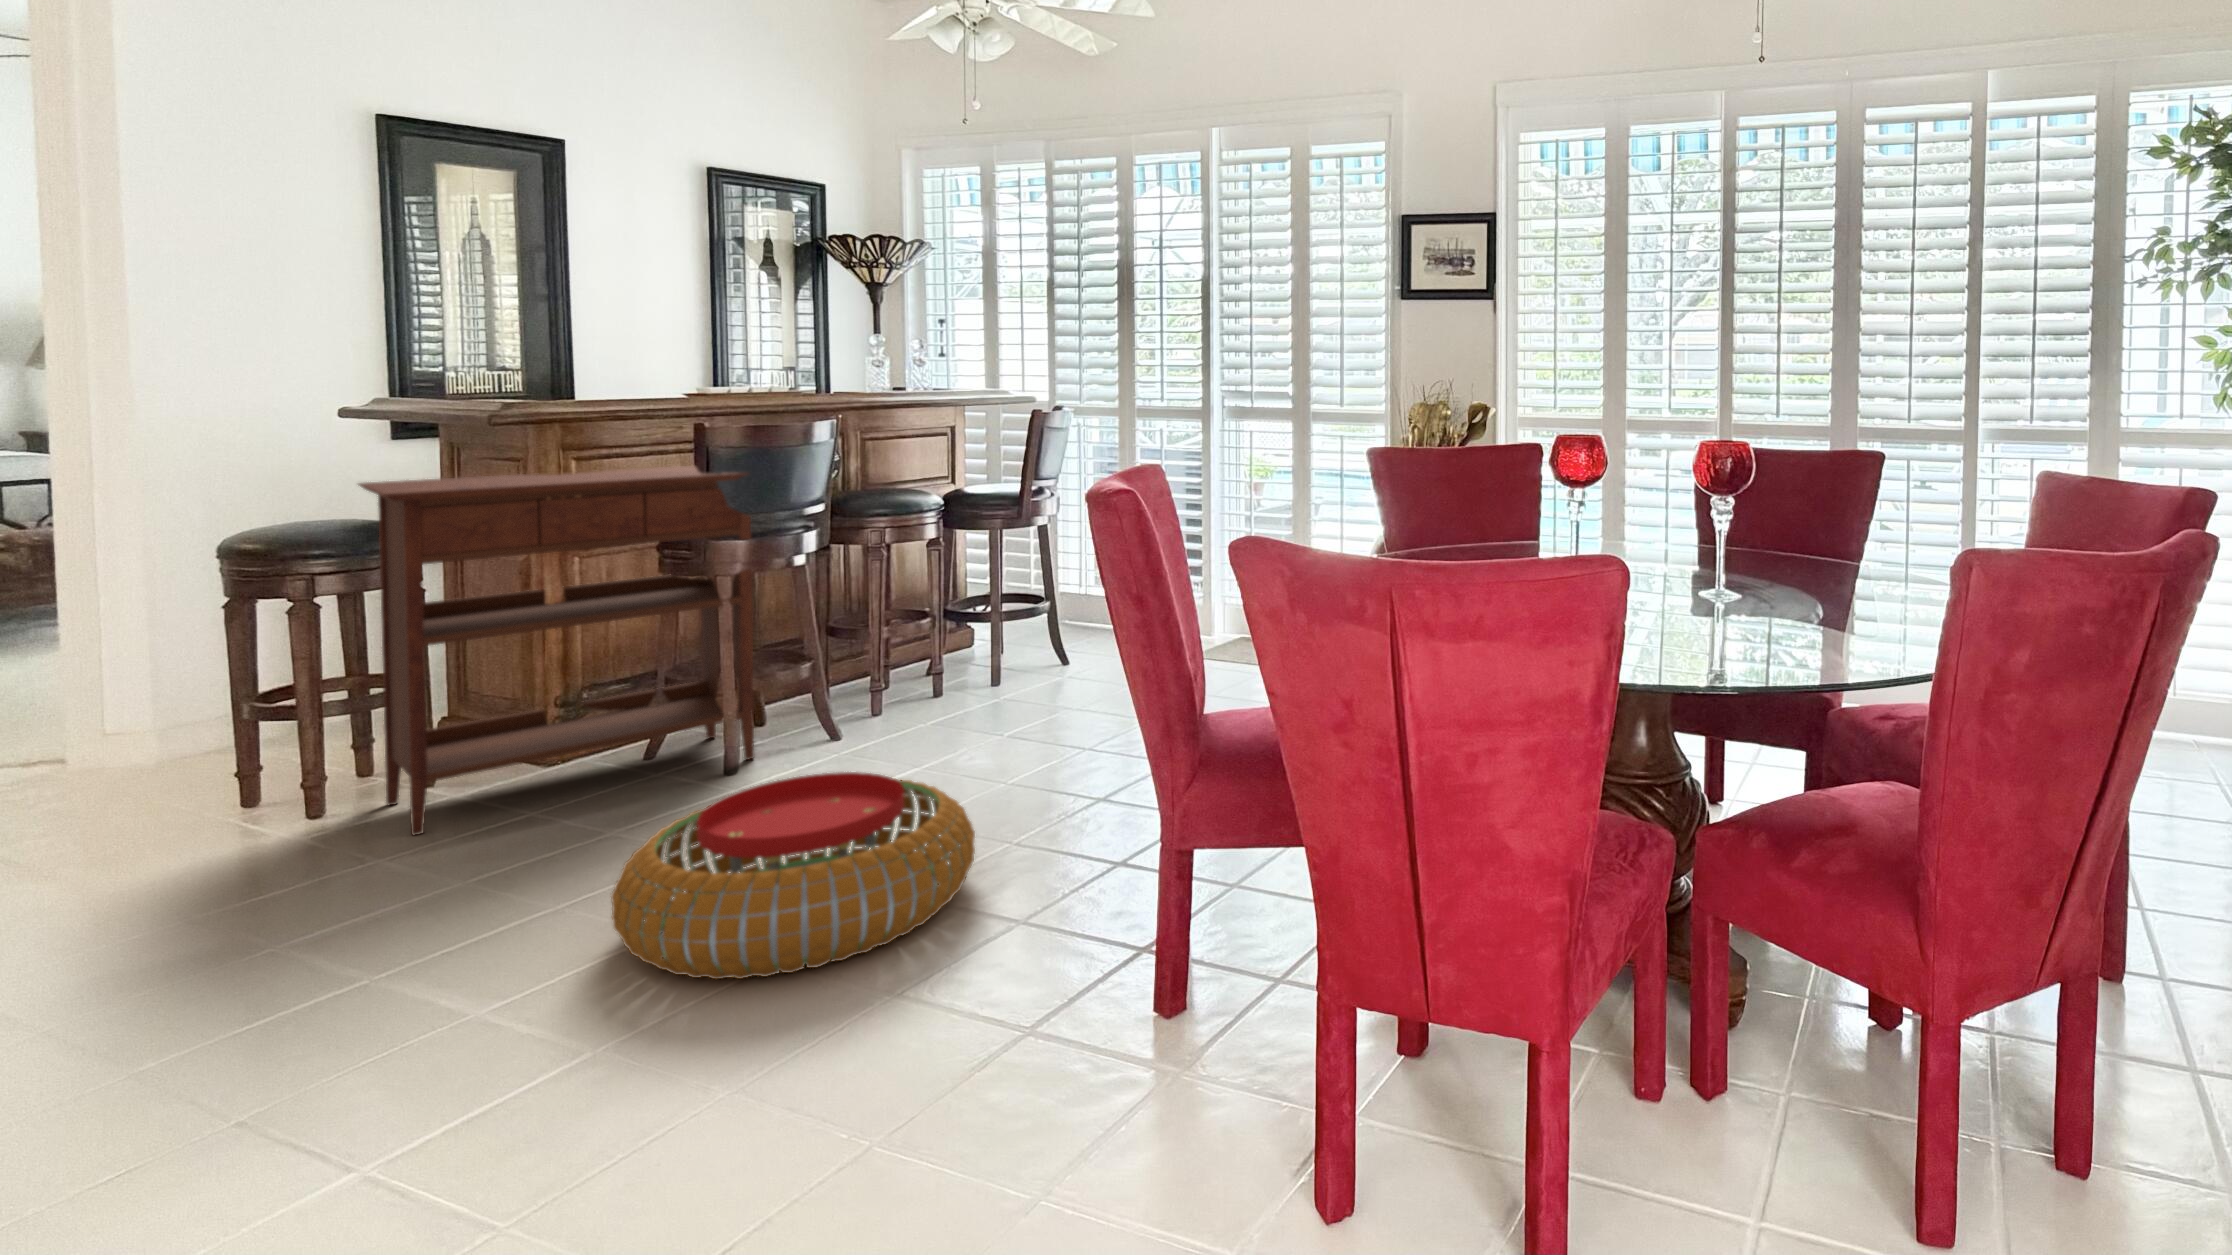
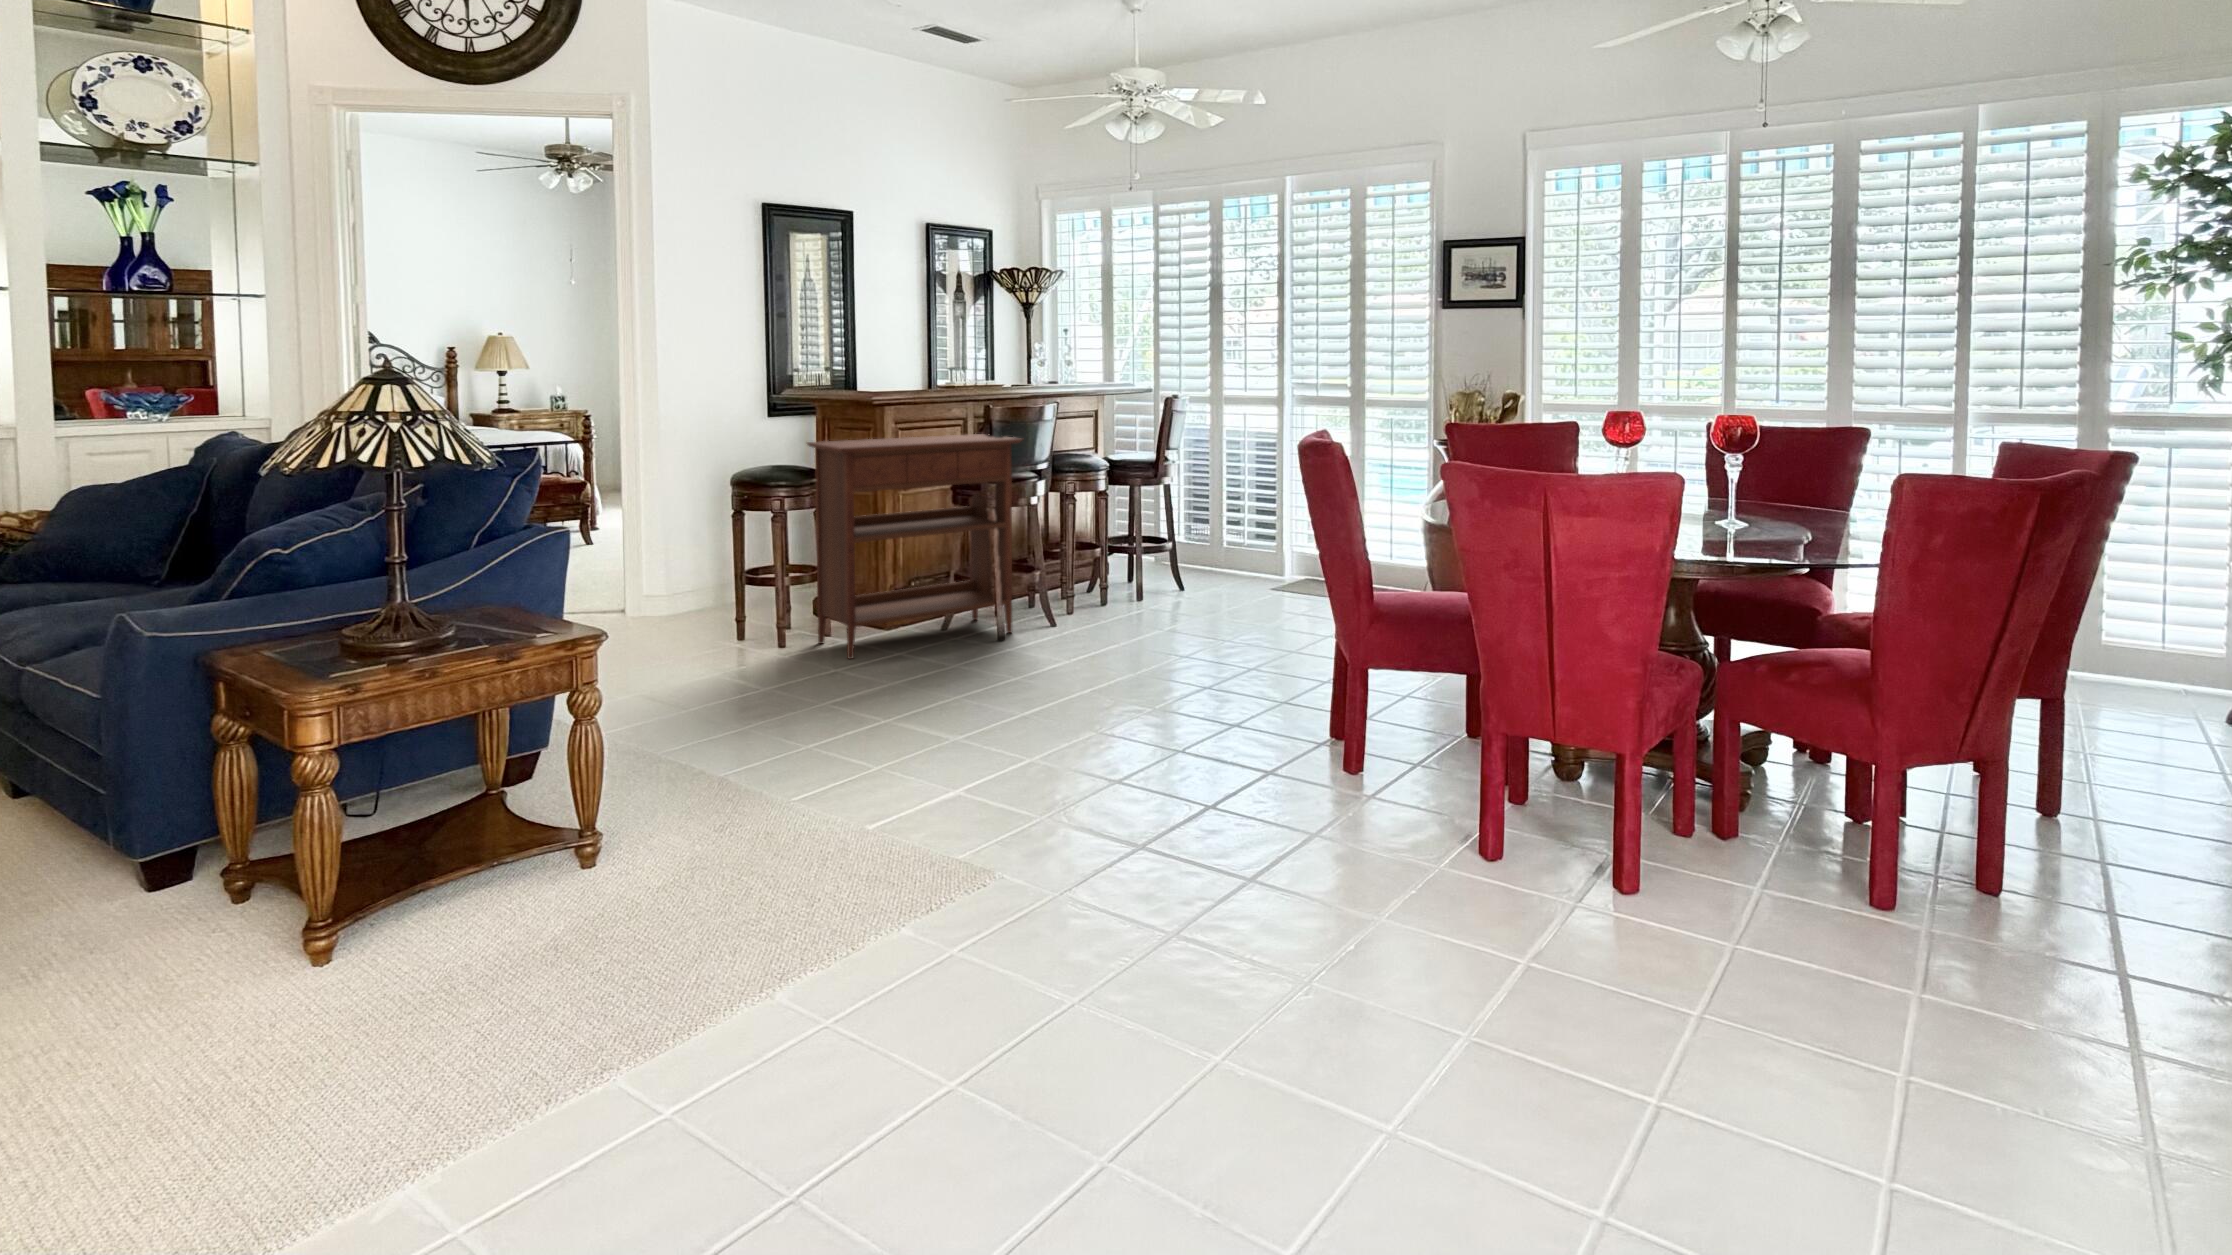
pouf: present [611,772,975,979] -> none [1012,629,1206,736]

